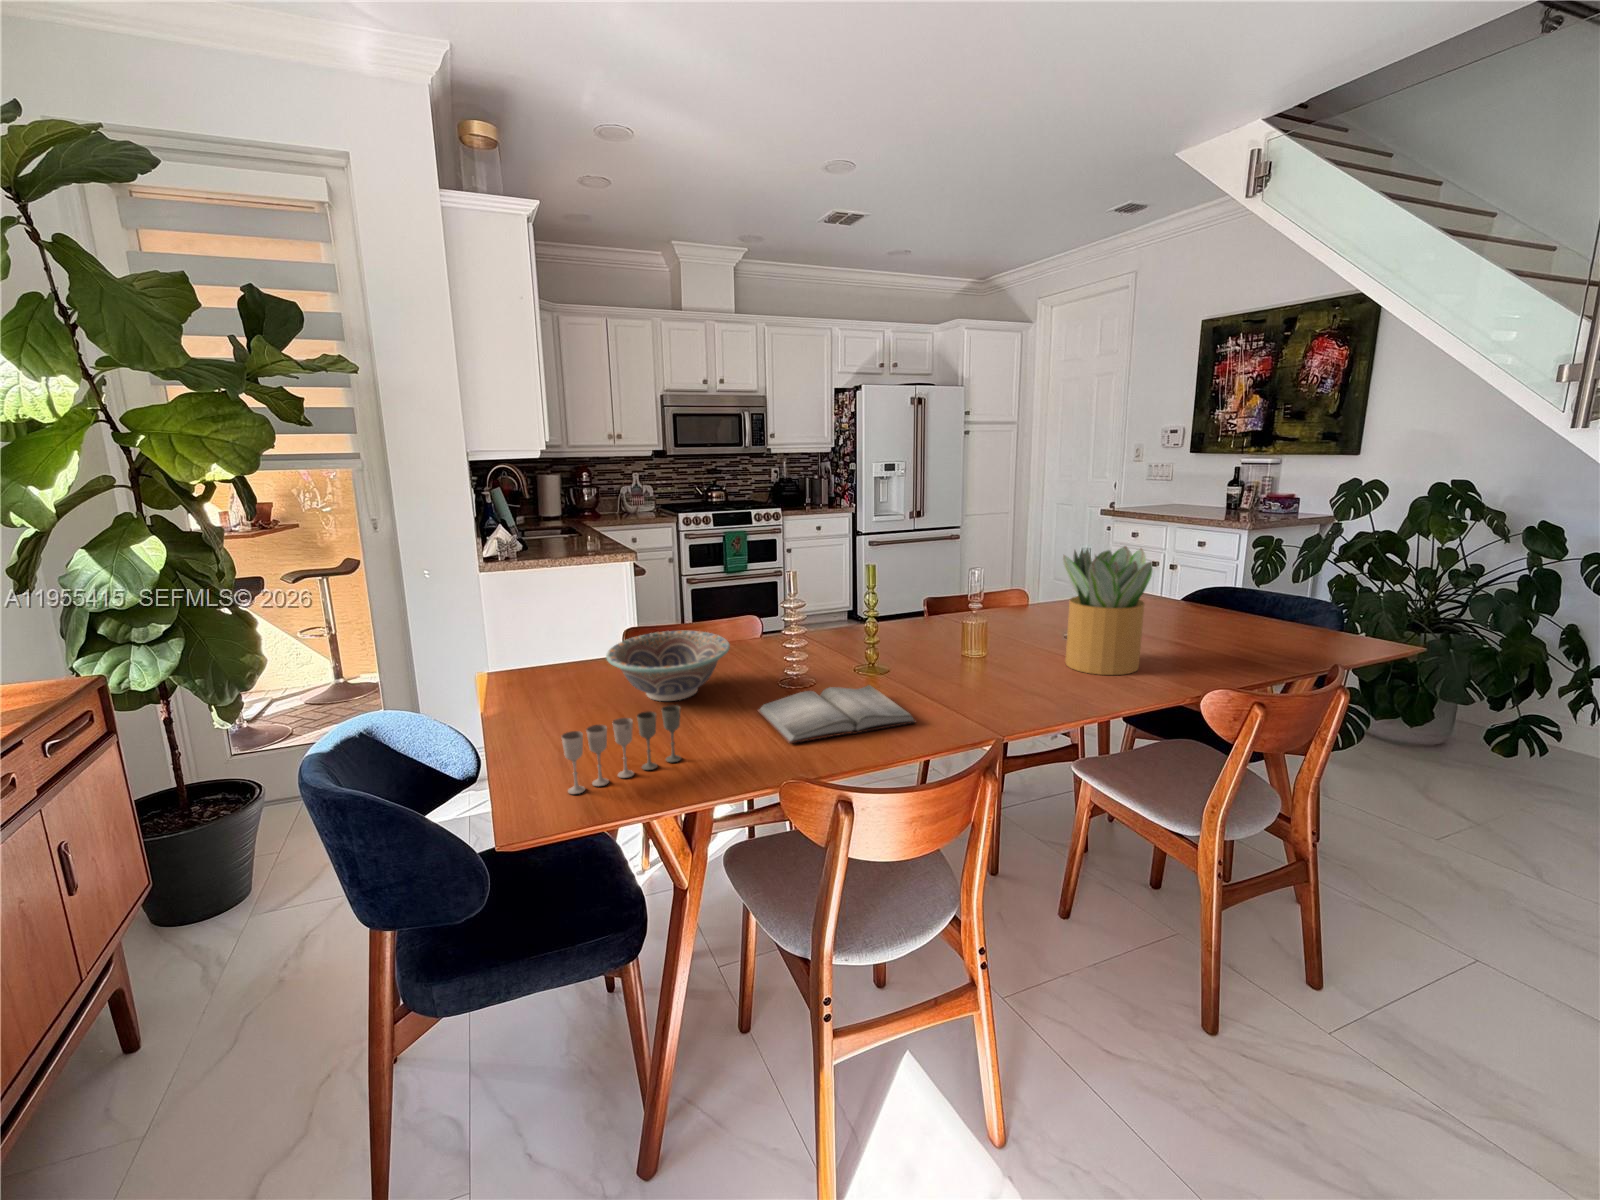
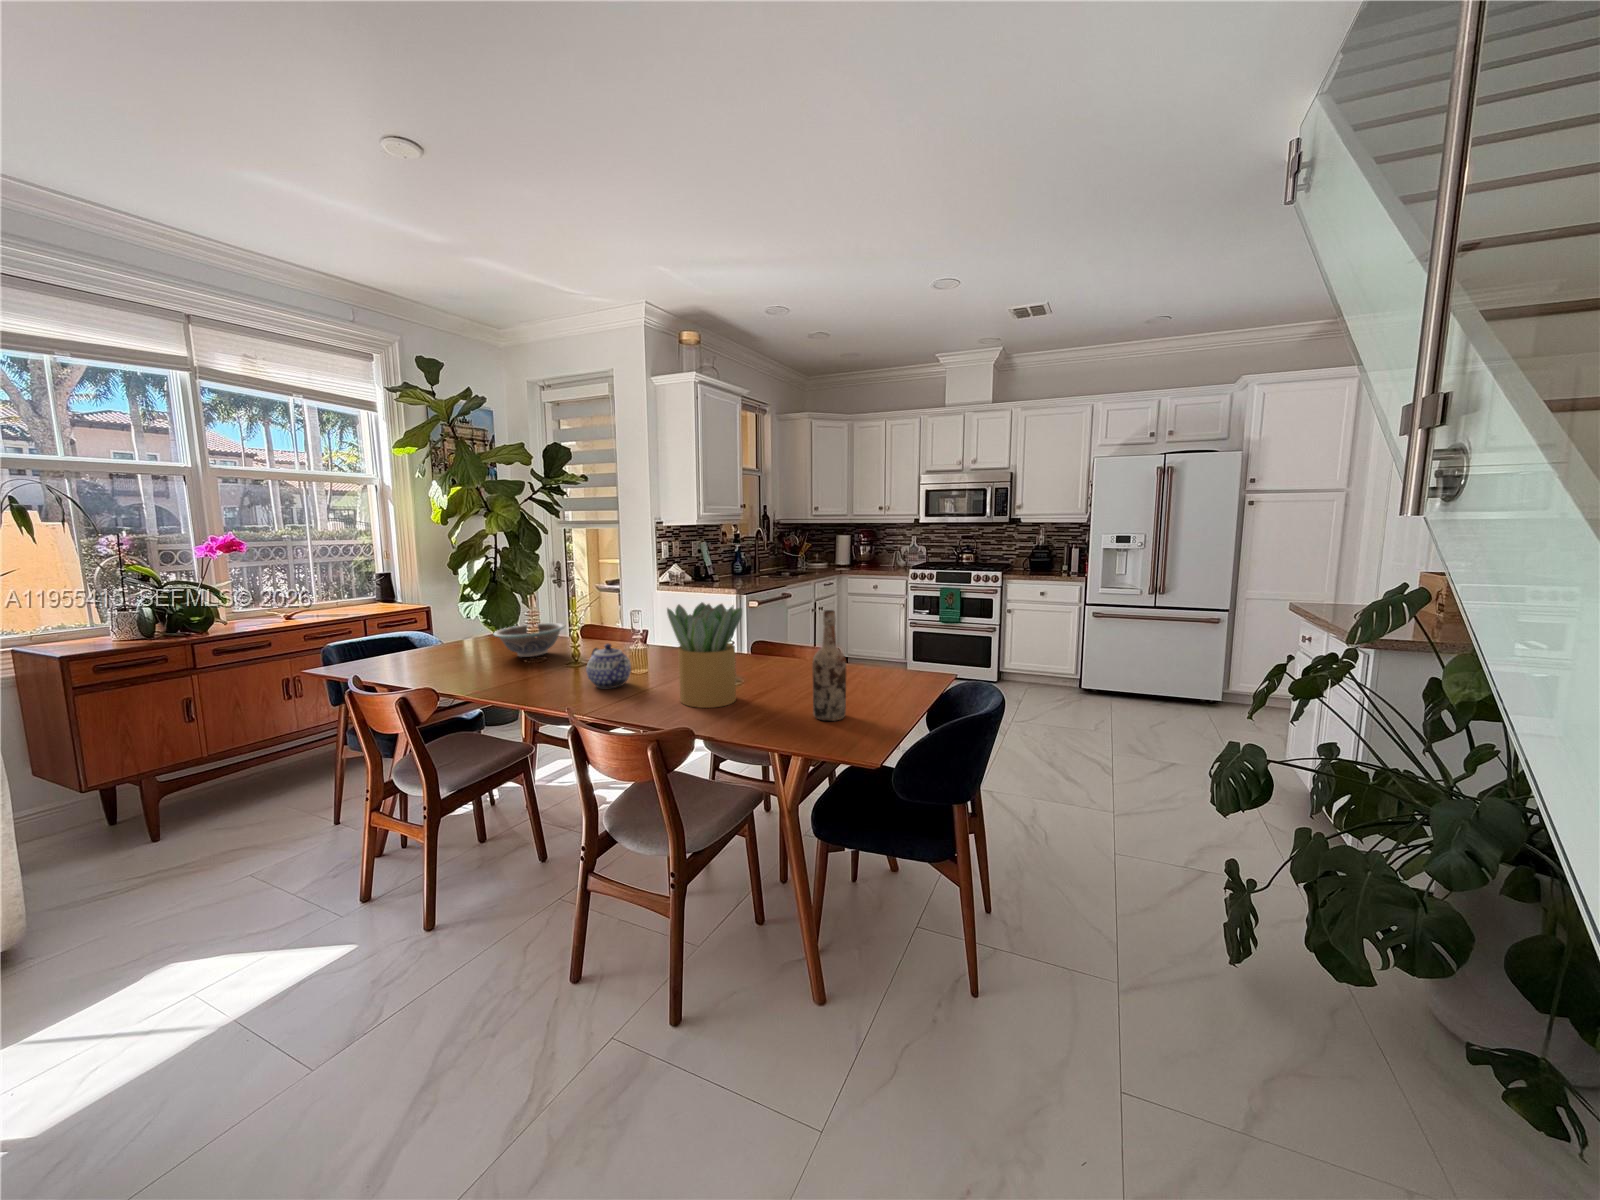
wine bottle: none [1195,538,1239,651] -> present [812,610,846,721]
teapot: none [917,627,1019,692] -> present [586,644,631,688]
hardback book: present [758,685,916,743] -> none [468,662,567,688]
wine glass: present [561,705,681,794] -> none [384,644,440,672]

